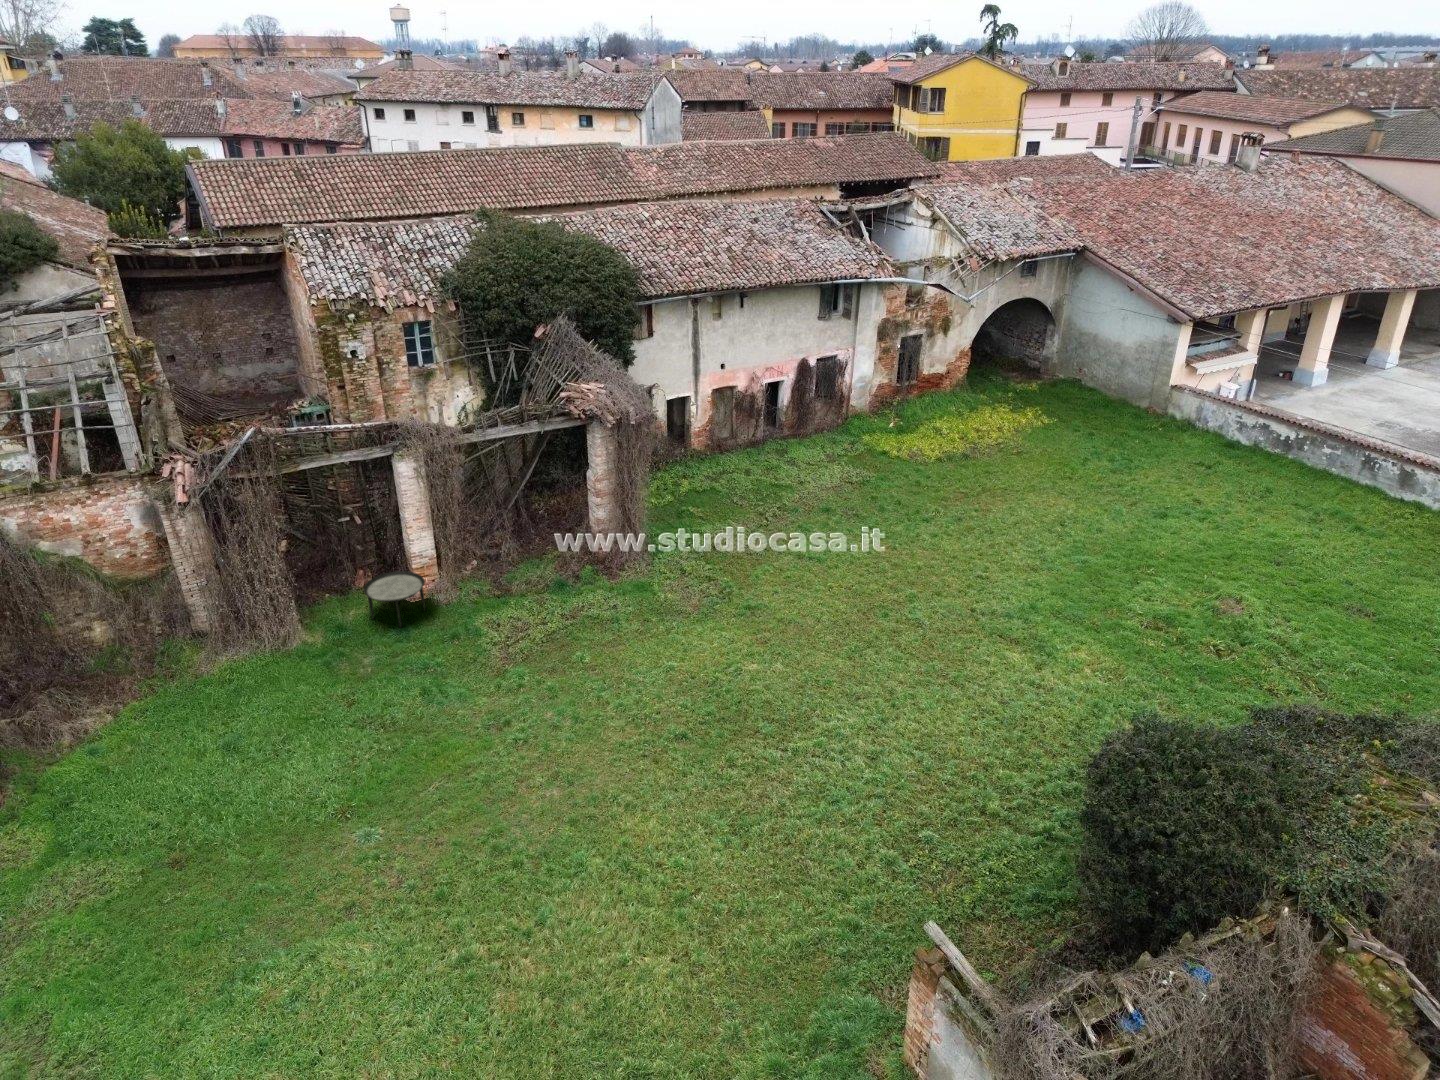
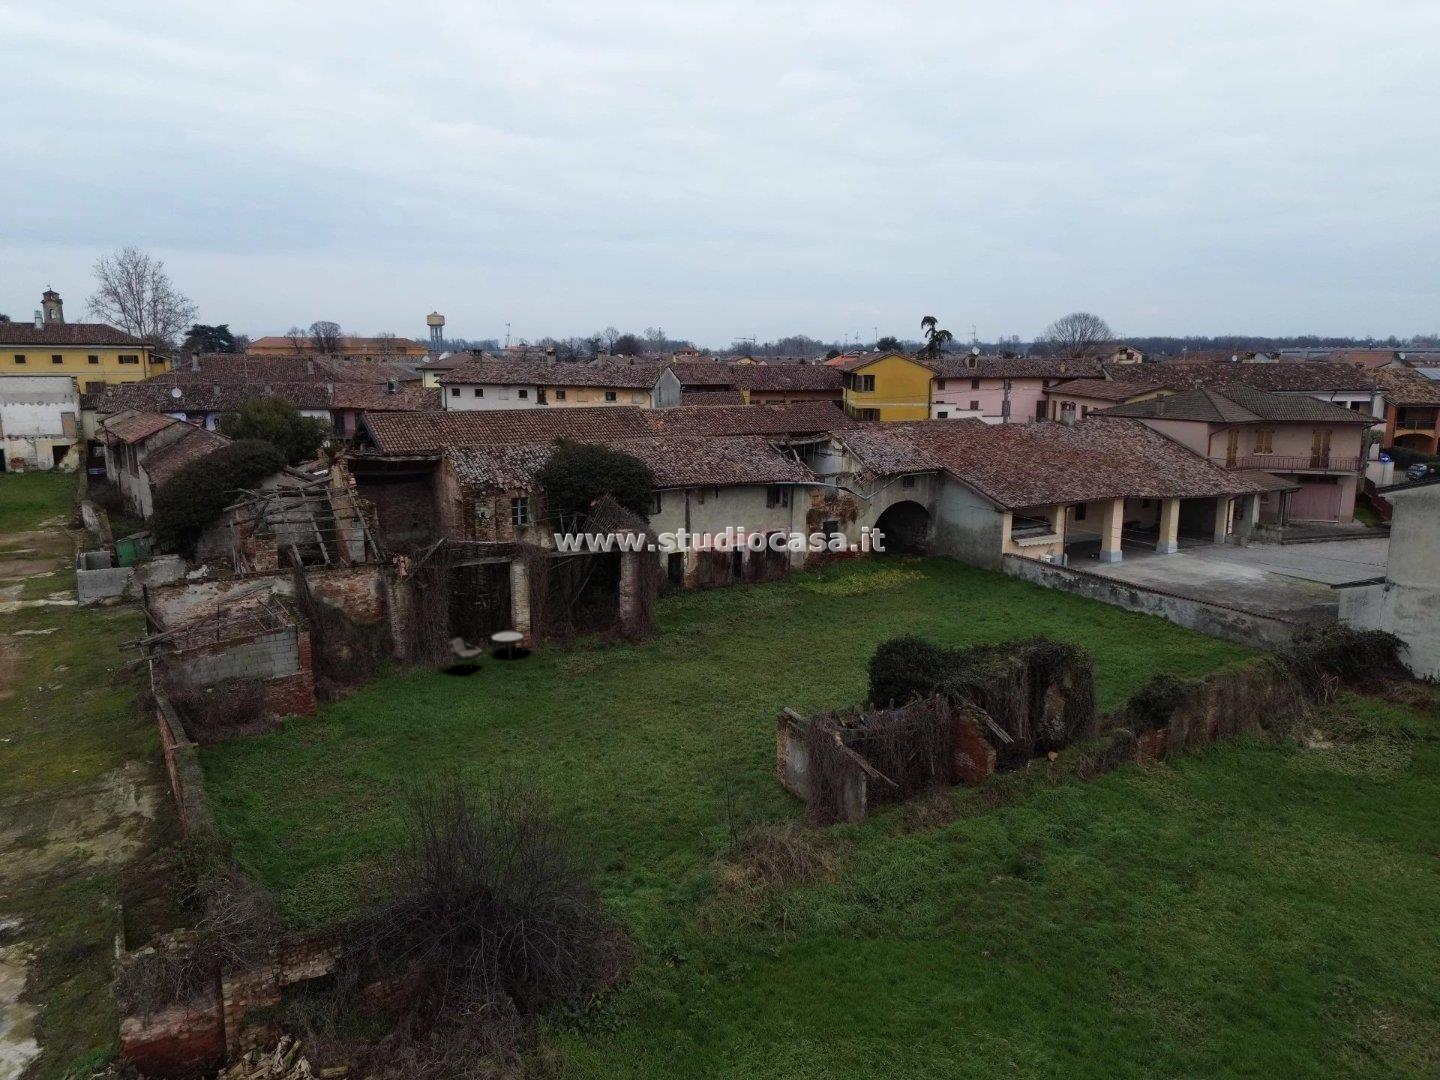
lounge chair: none [281,602,348,670] -> present [449,637,482,669]

